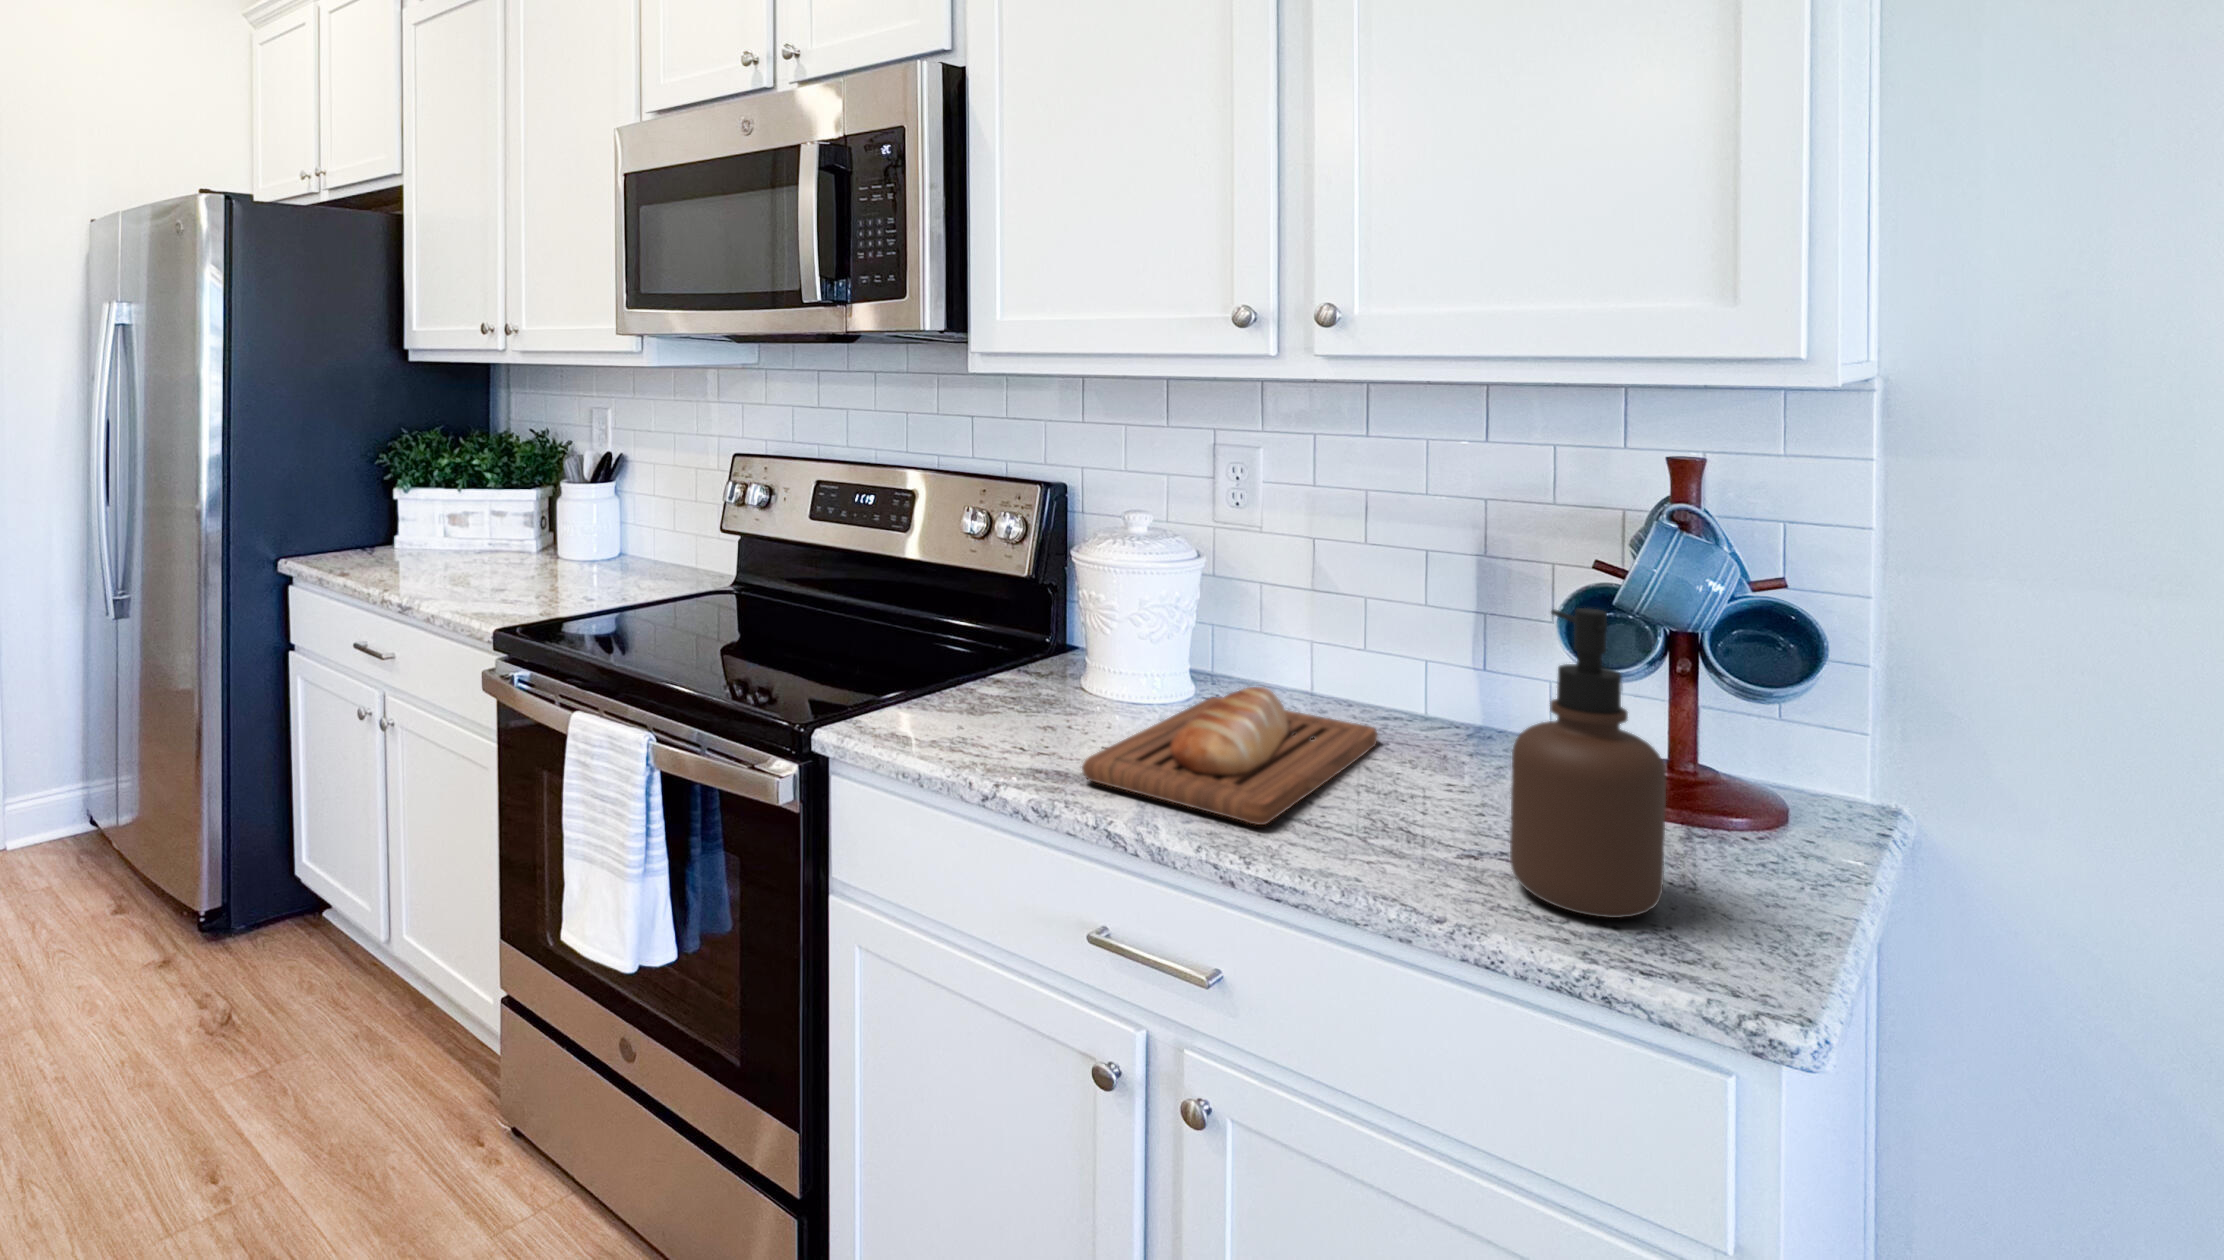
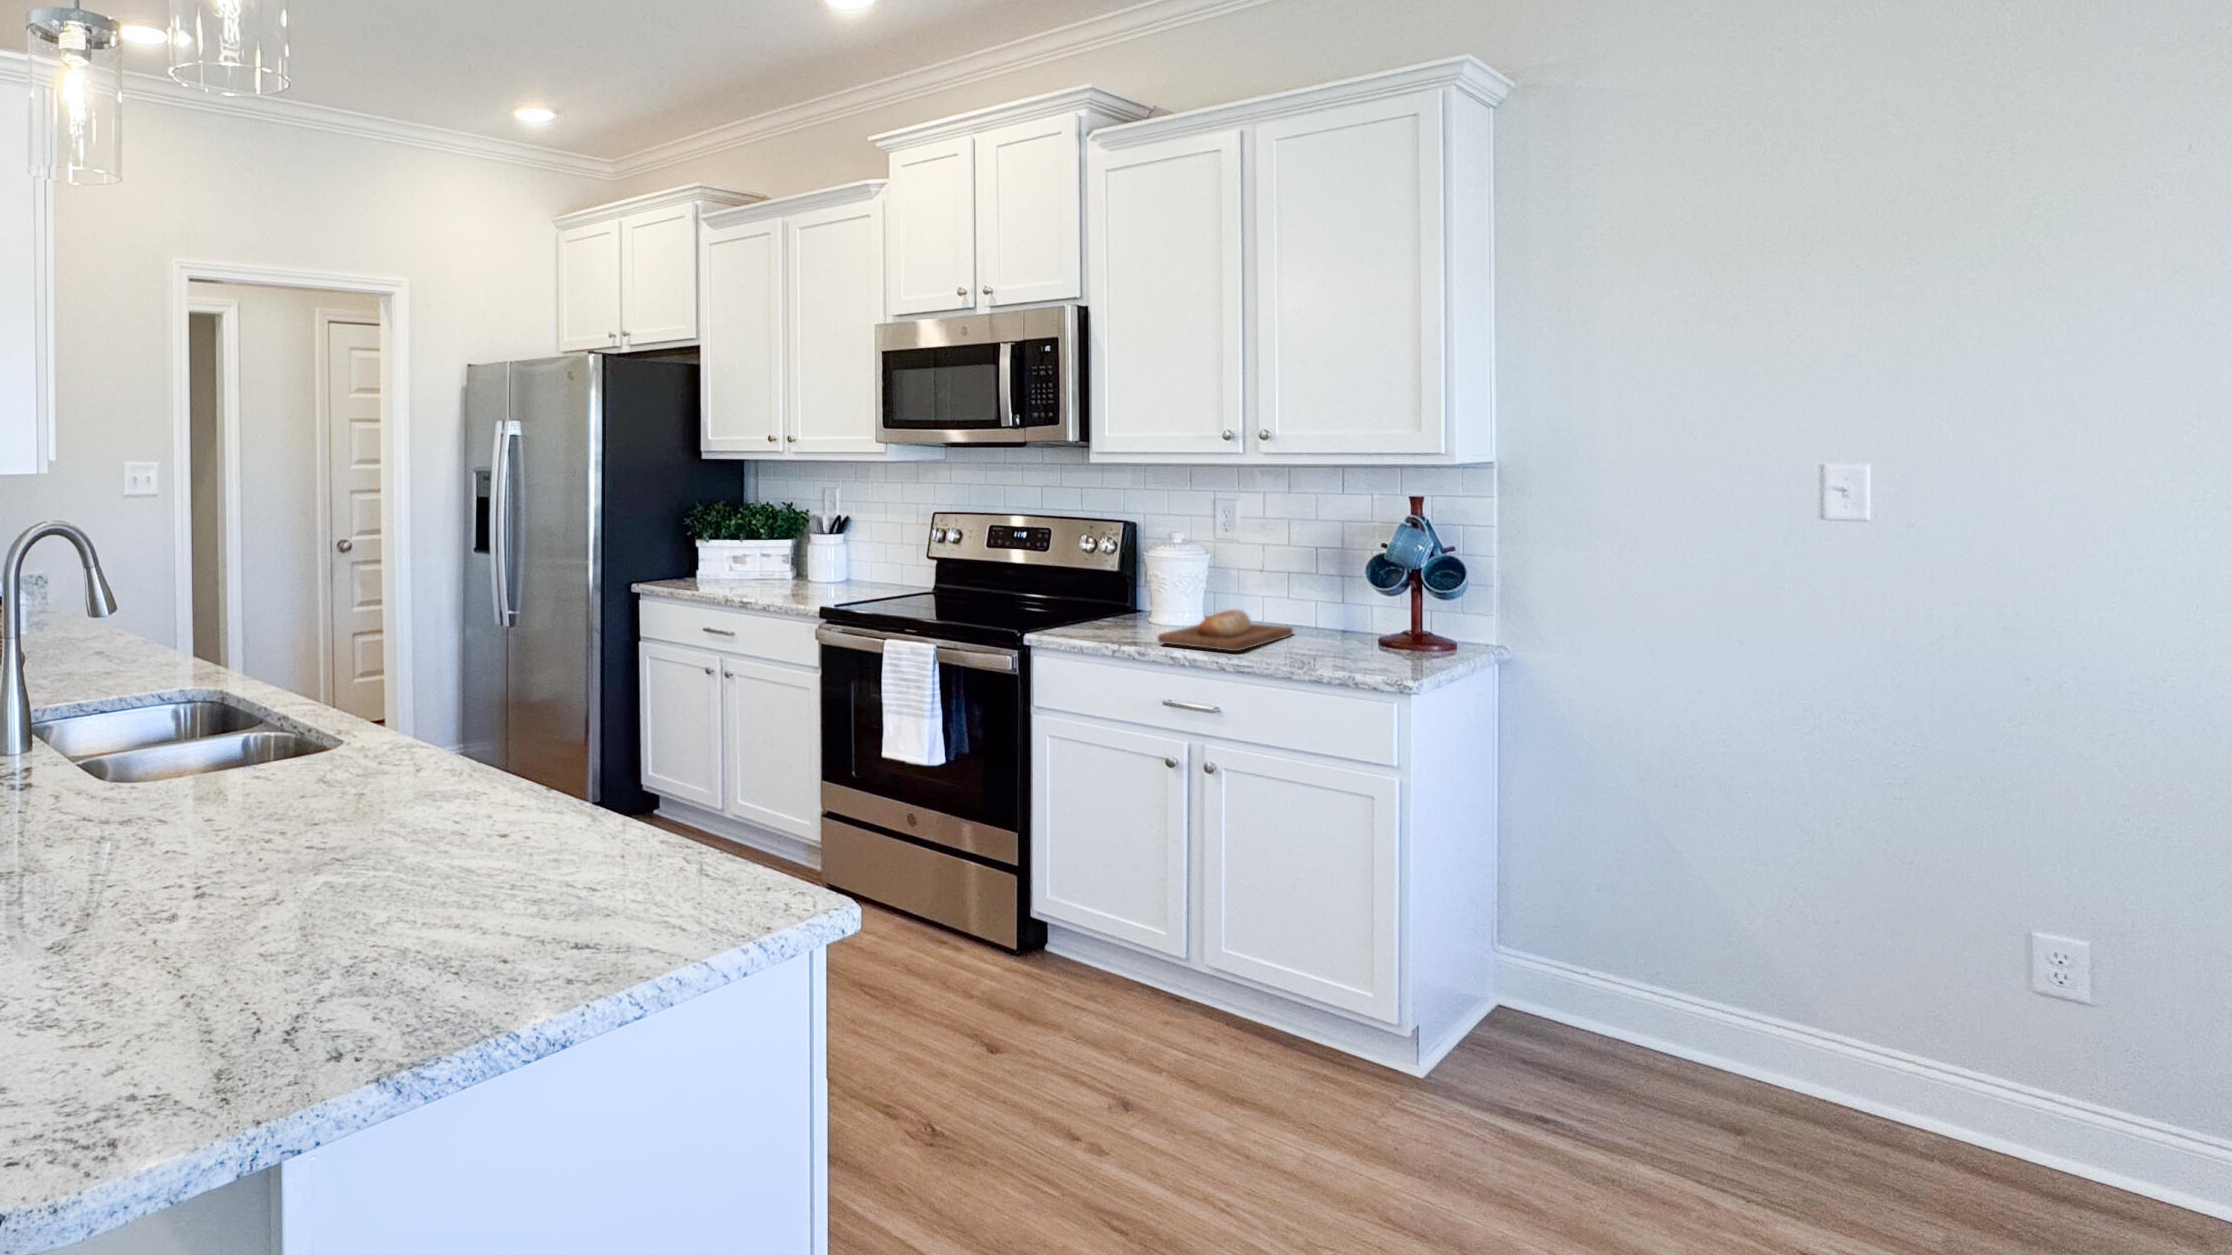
soap dispenser: present [1510,608,1666,918] -> none [1331,550,1385,666]

